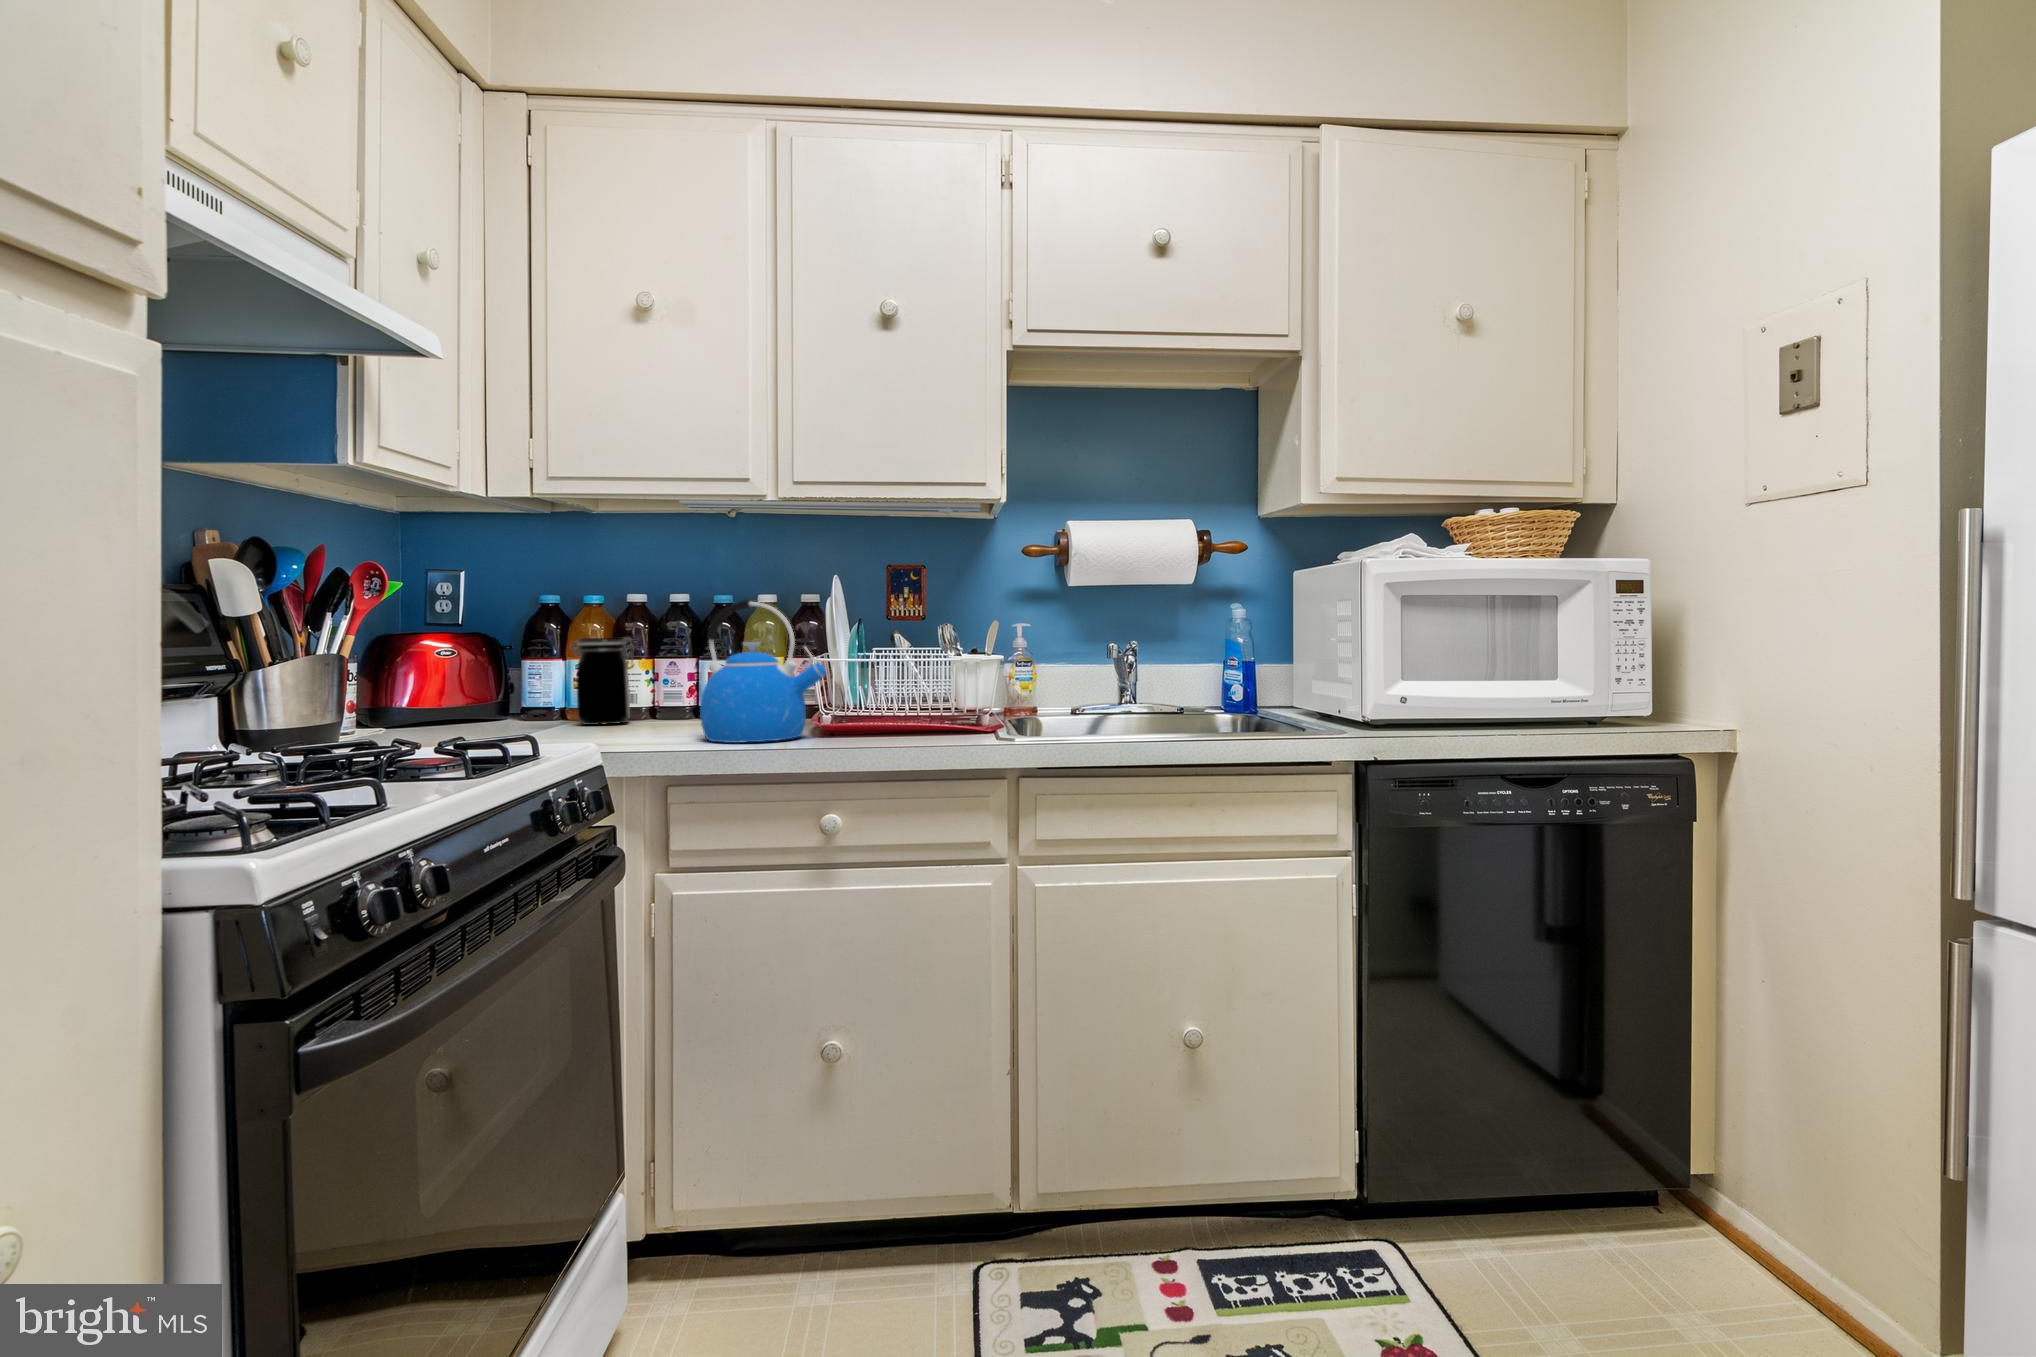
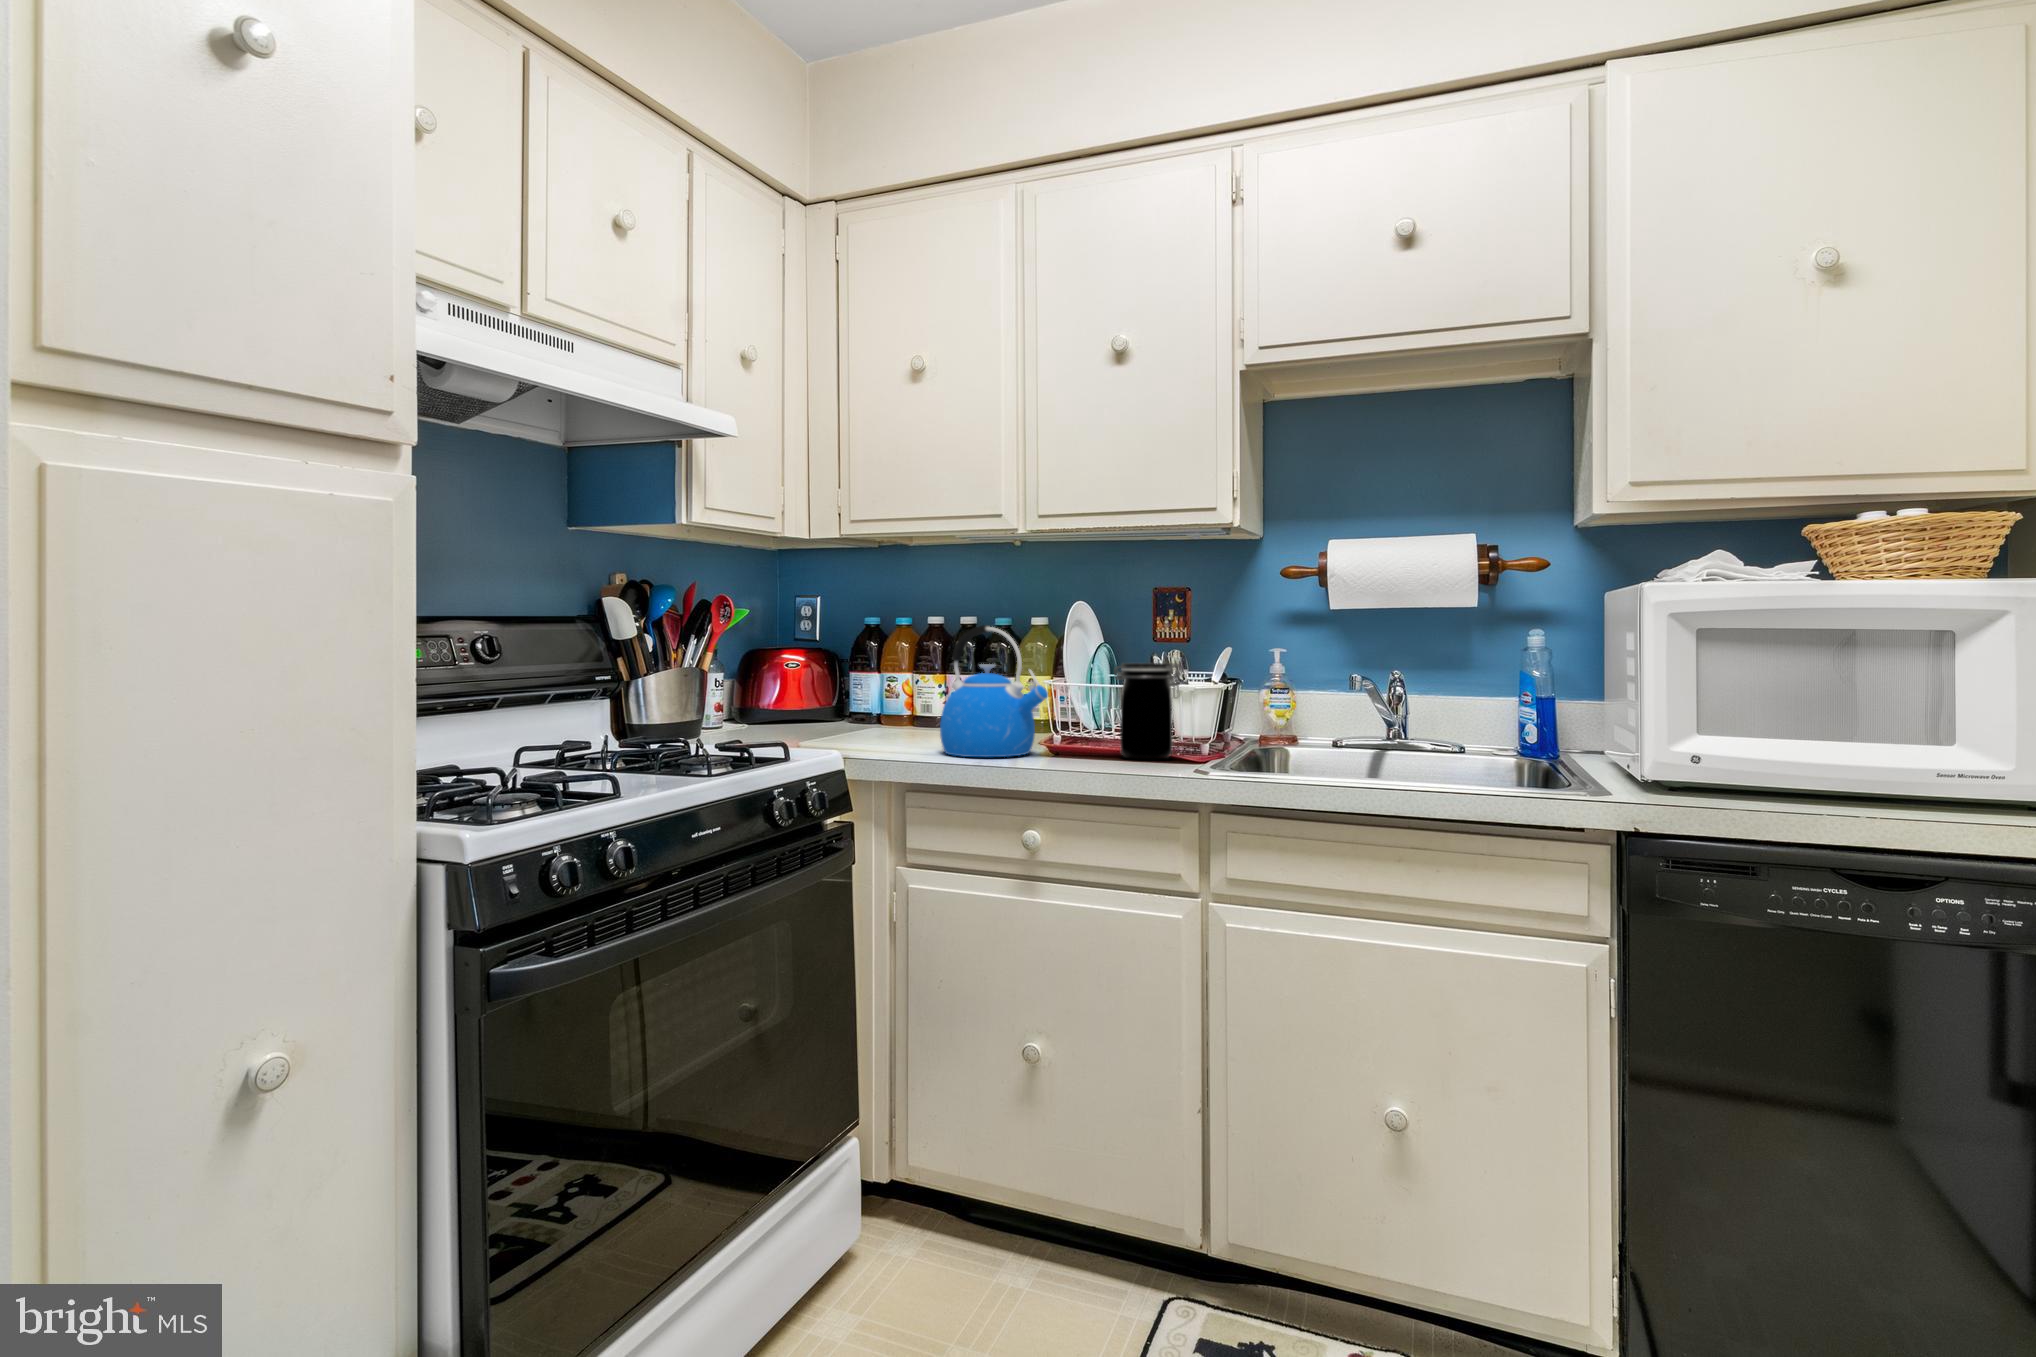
jar: present [571,637,633,725] -> present [1114,663,1181,759]

